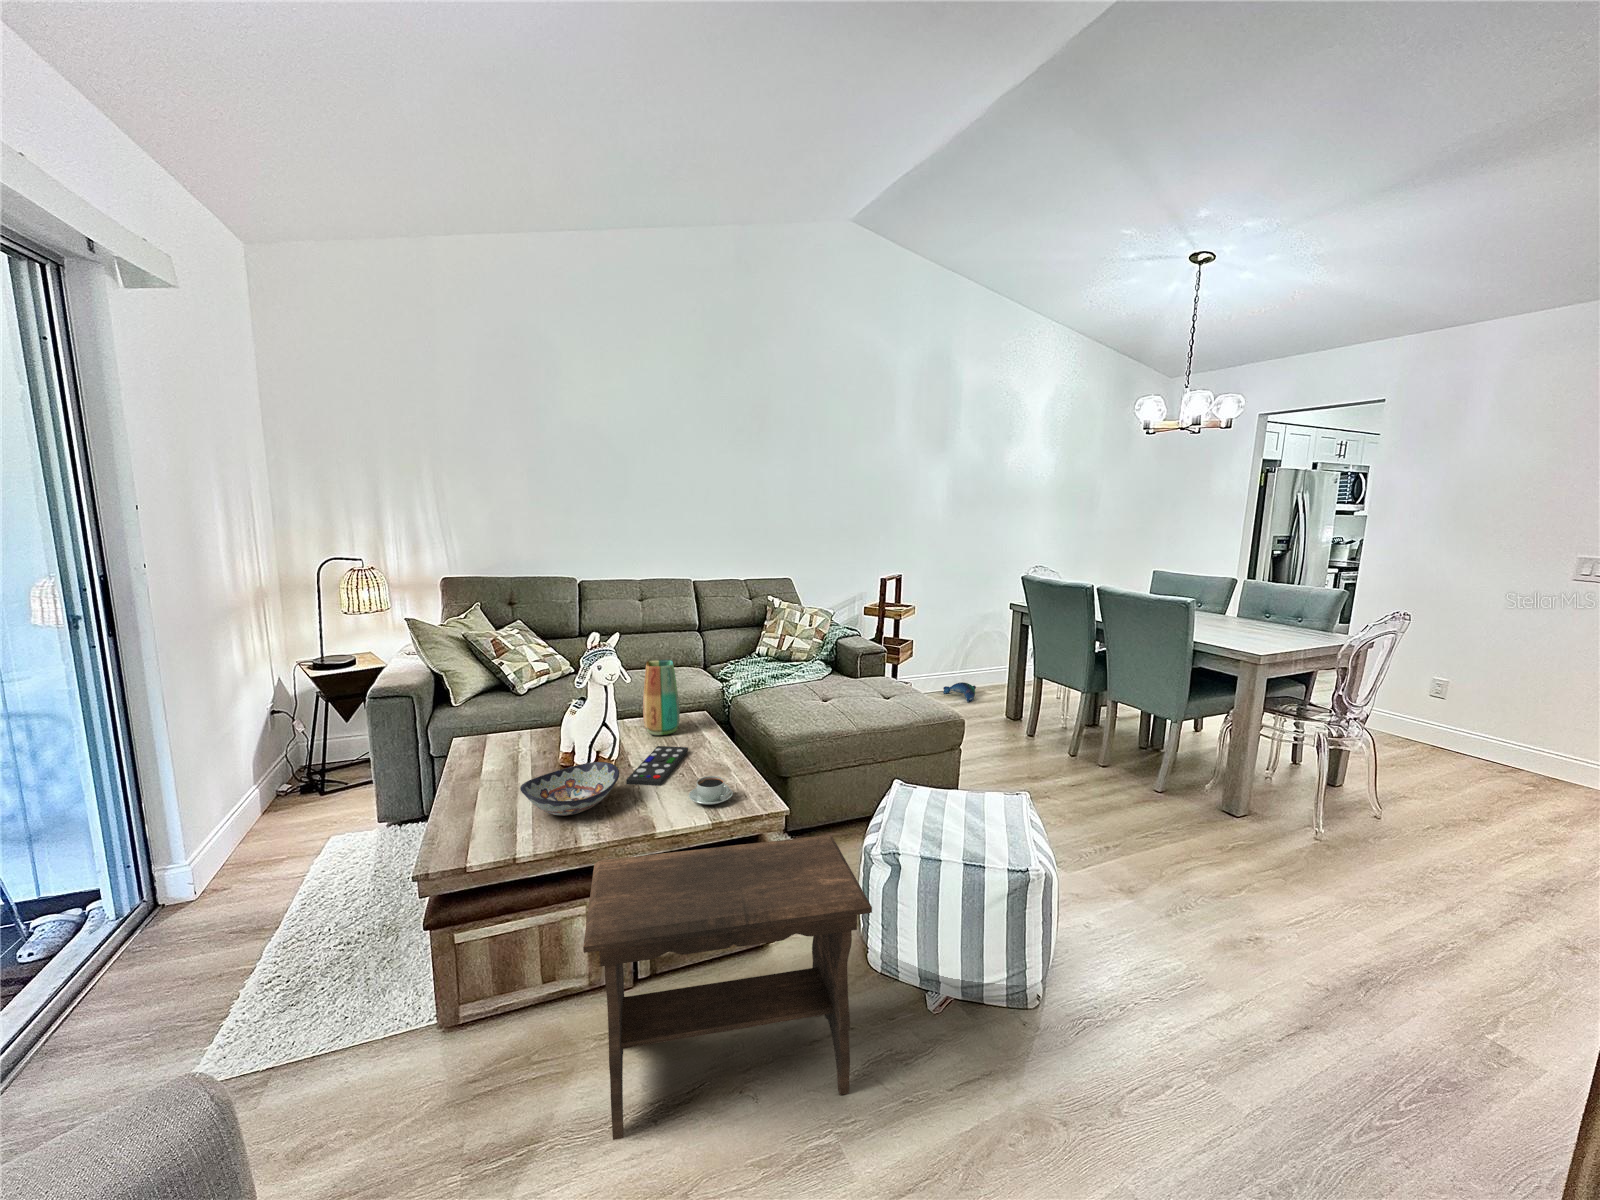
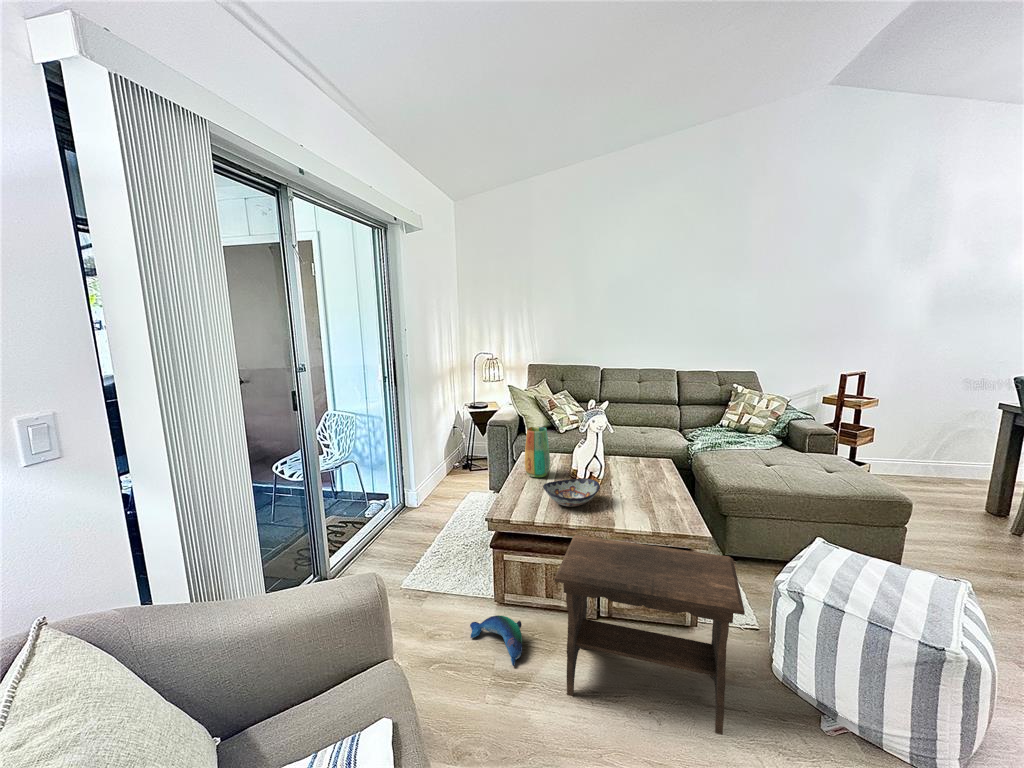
vase: present [643,660,680,735] -> present [525,427,550,478]
plush toy: present [943,682,976,702] -> present [470,615,522,666]
remote control: present [626,746,688,786] -> none [606,476,651,501]
coffee cup: present [689,776,733,805] -> none [641,501,671,519]

